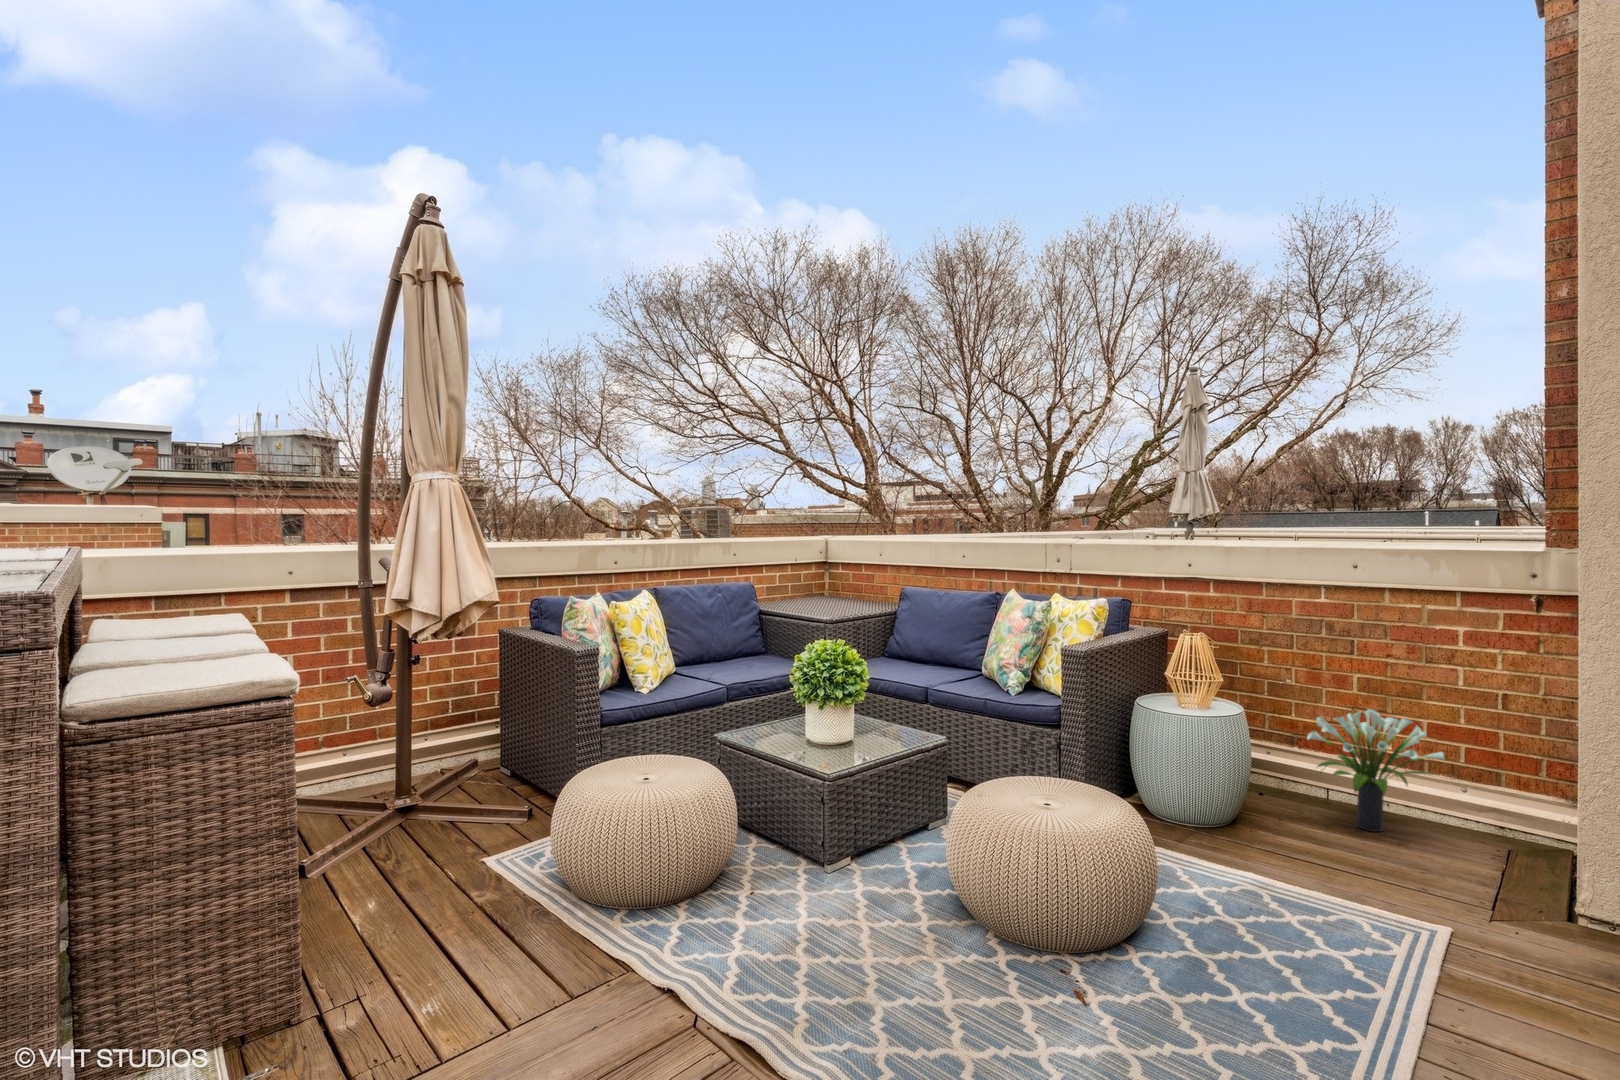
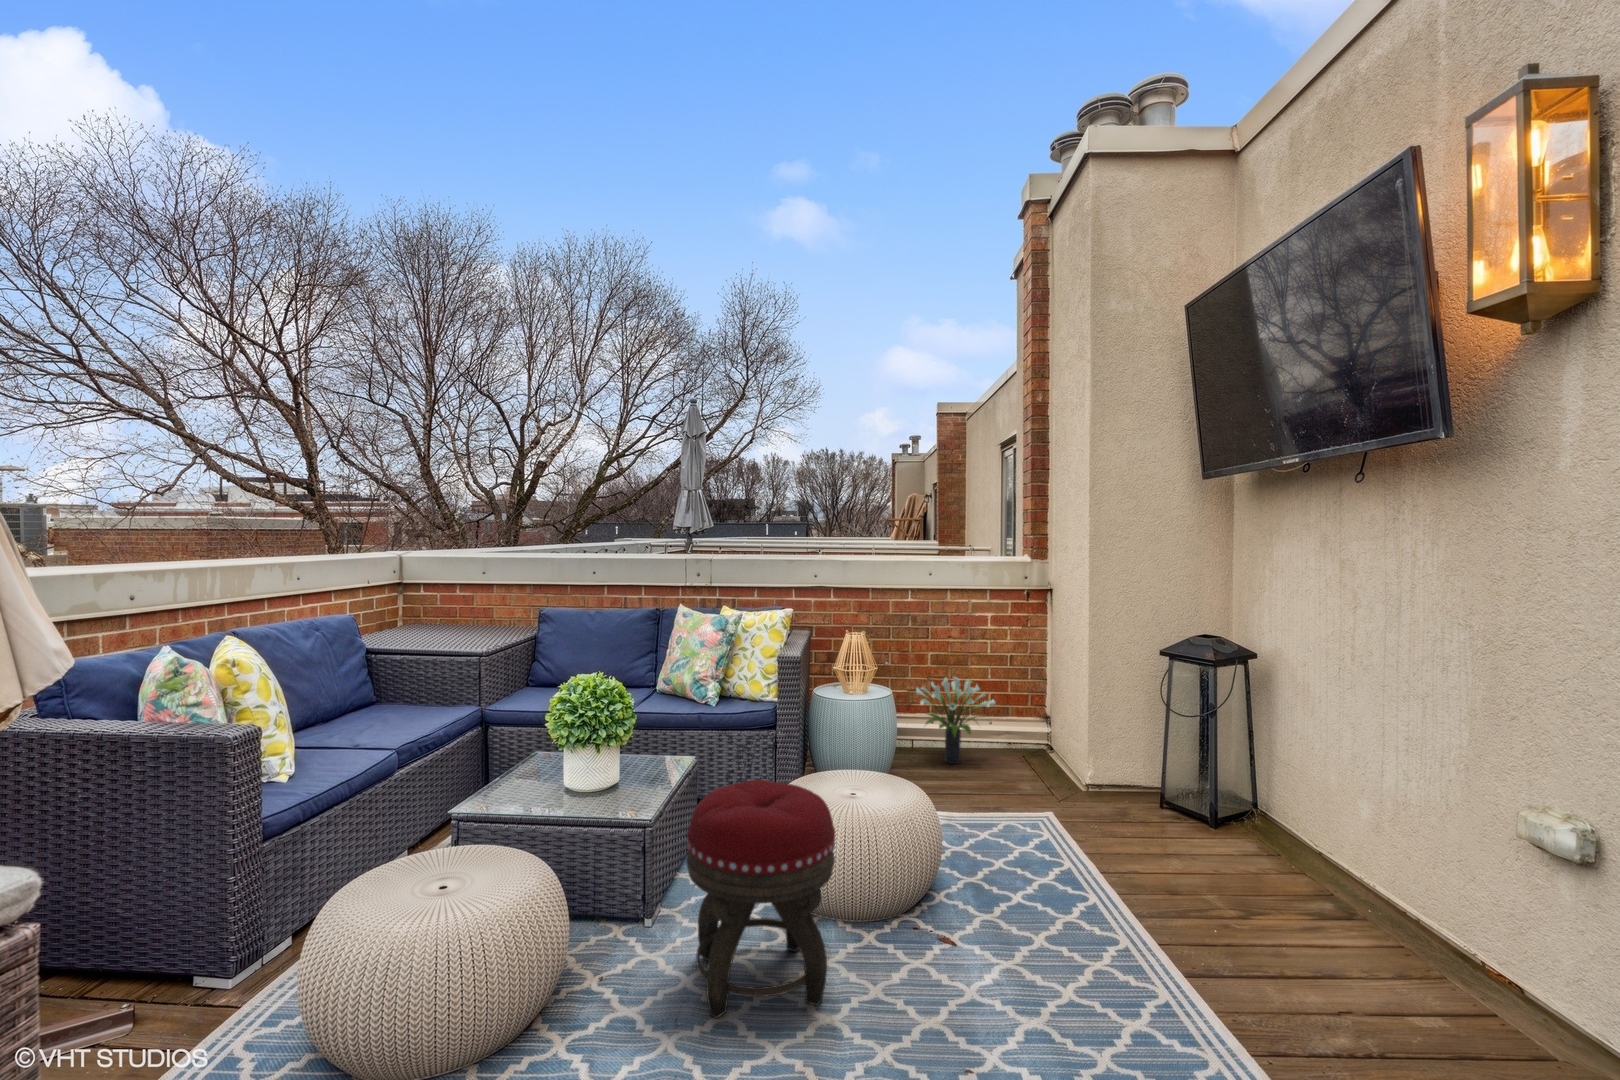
footstool: none [780,750,927,981] -> present [686,780,835,1018]

